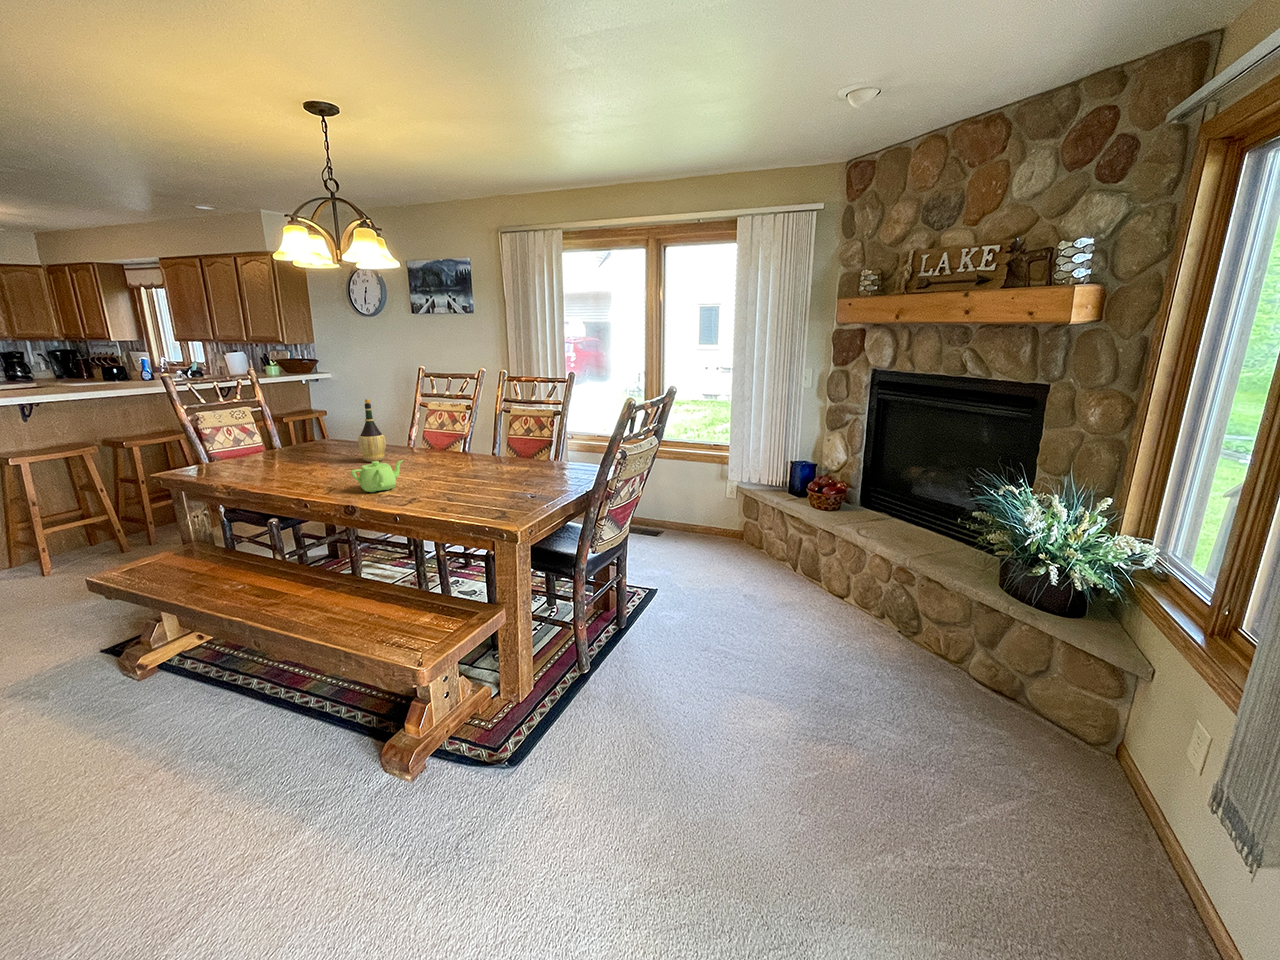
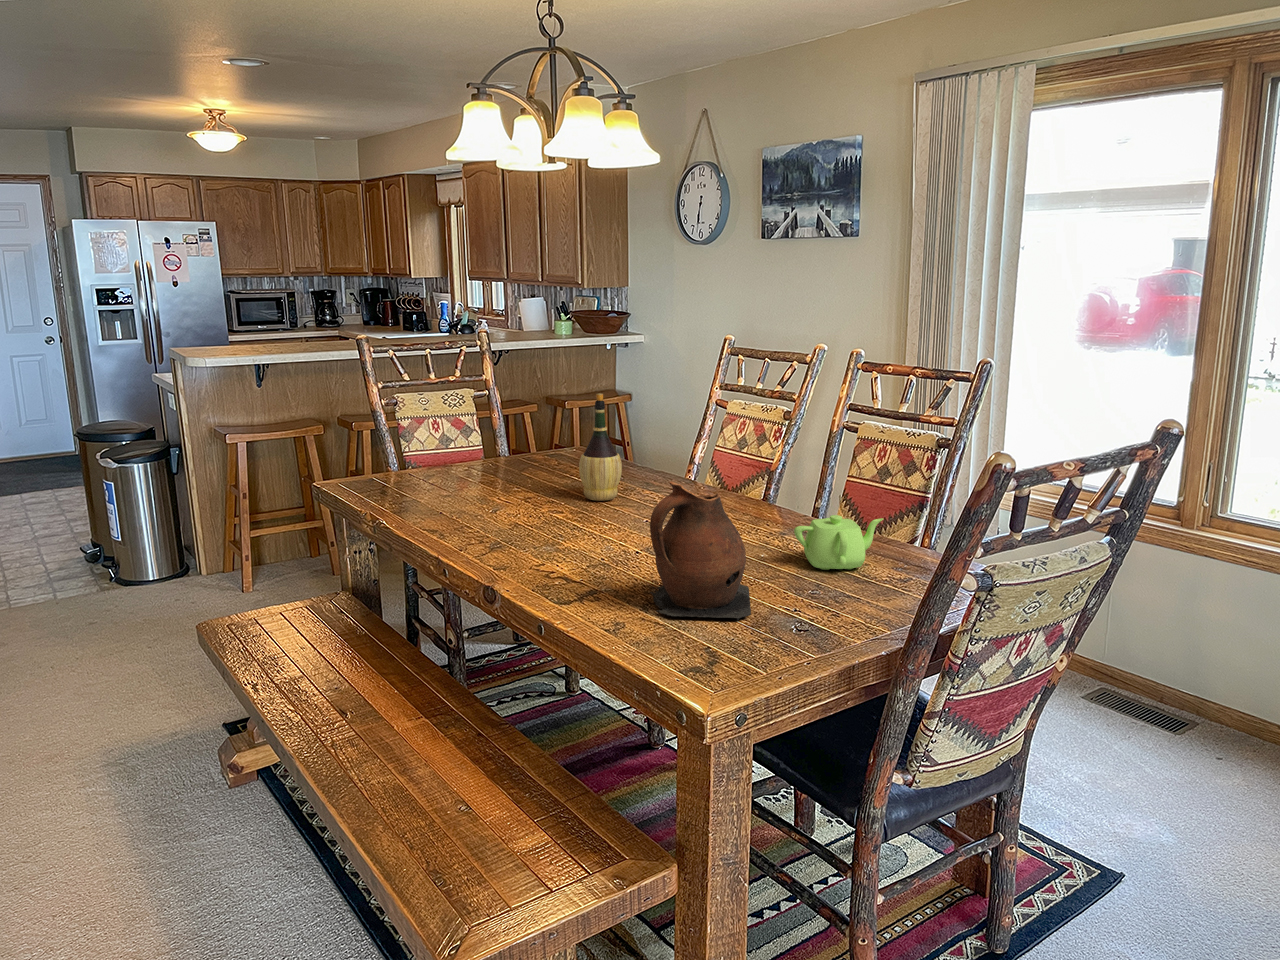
ceramic pitcher: none [447,432,507,500] -> present [650,481,751,620]
teapot: present [351,460,404,492] -> present [794,515,883,570]

